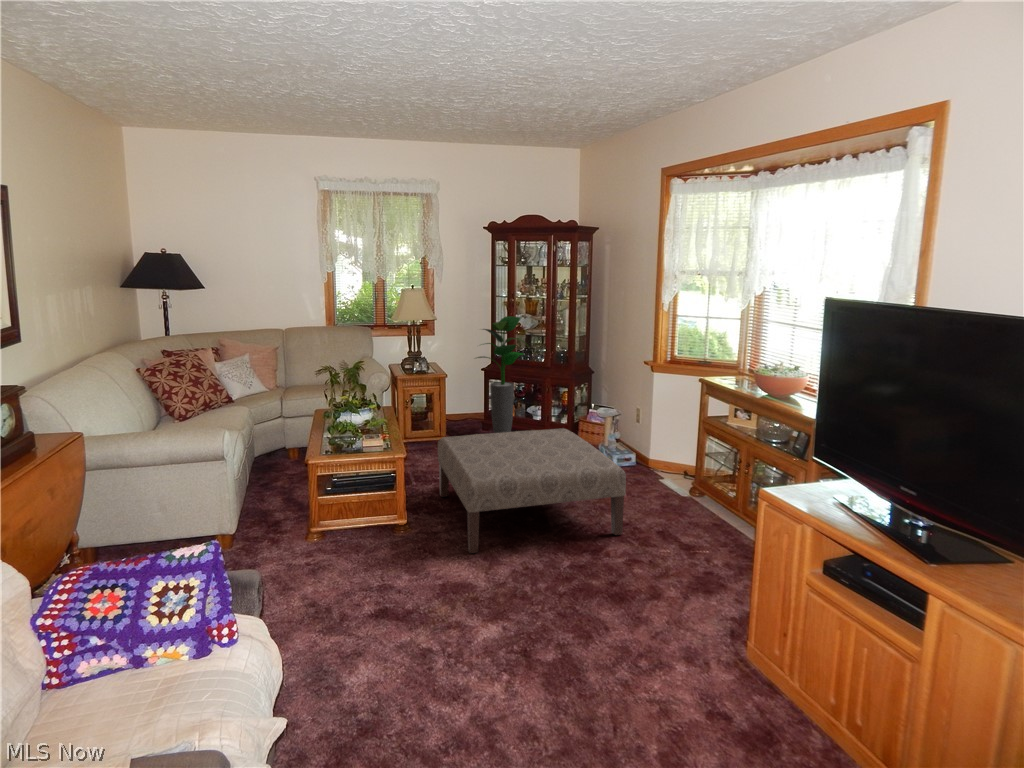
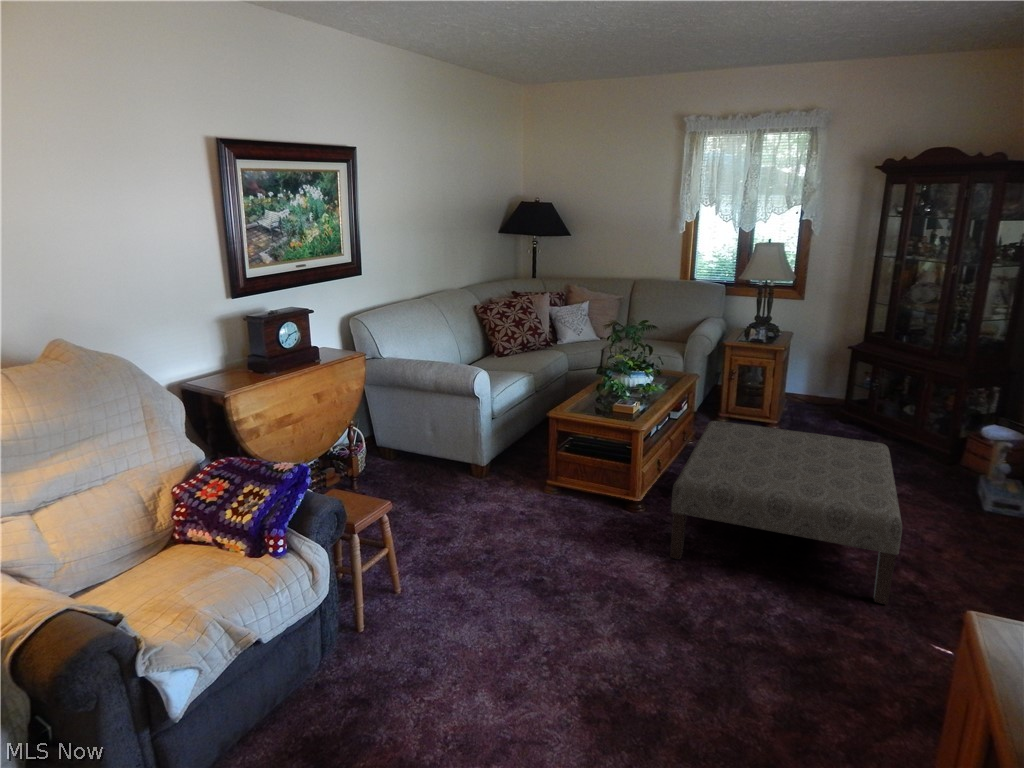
potted plant: present [477,316,524,433] -> none [823,284,903,438]

